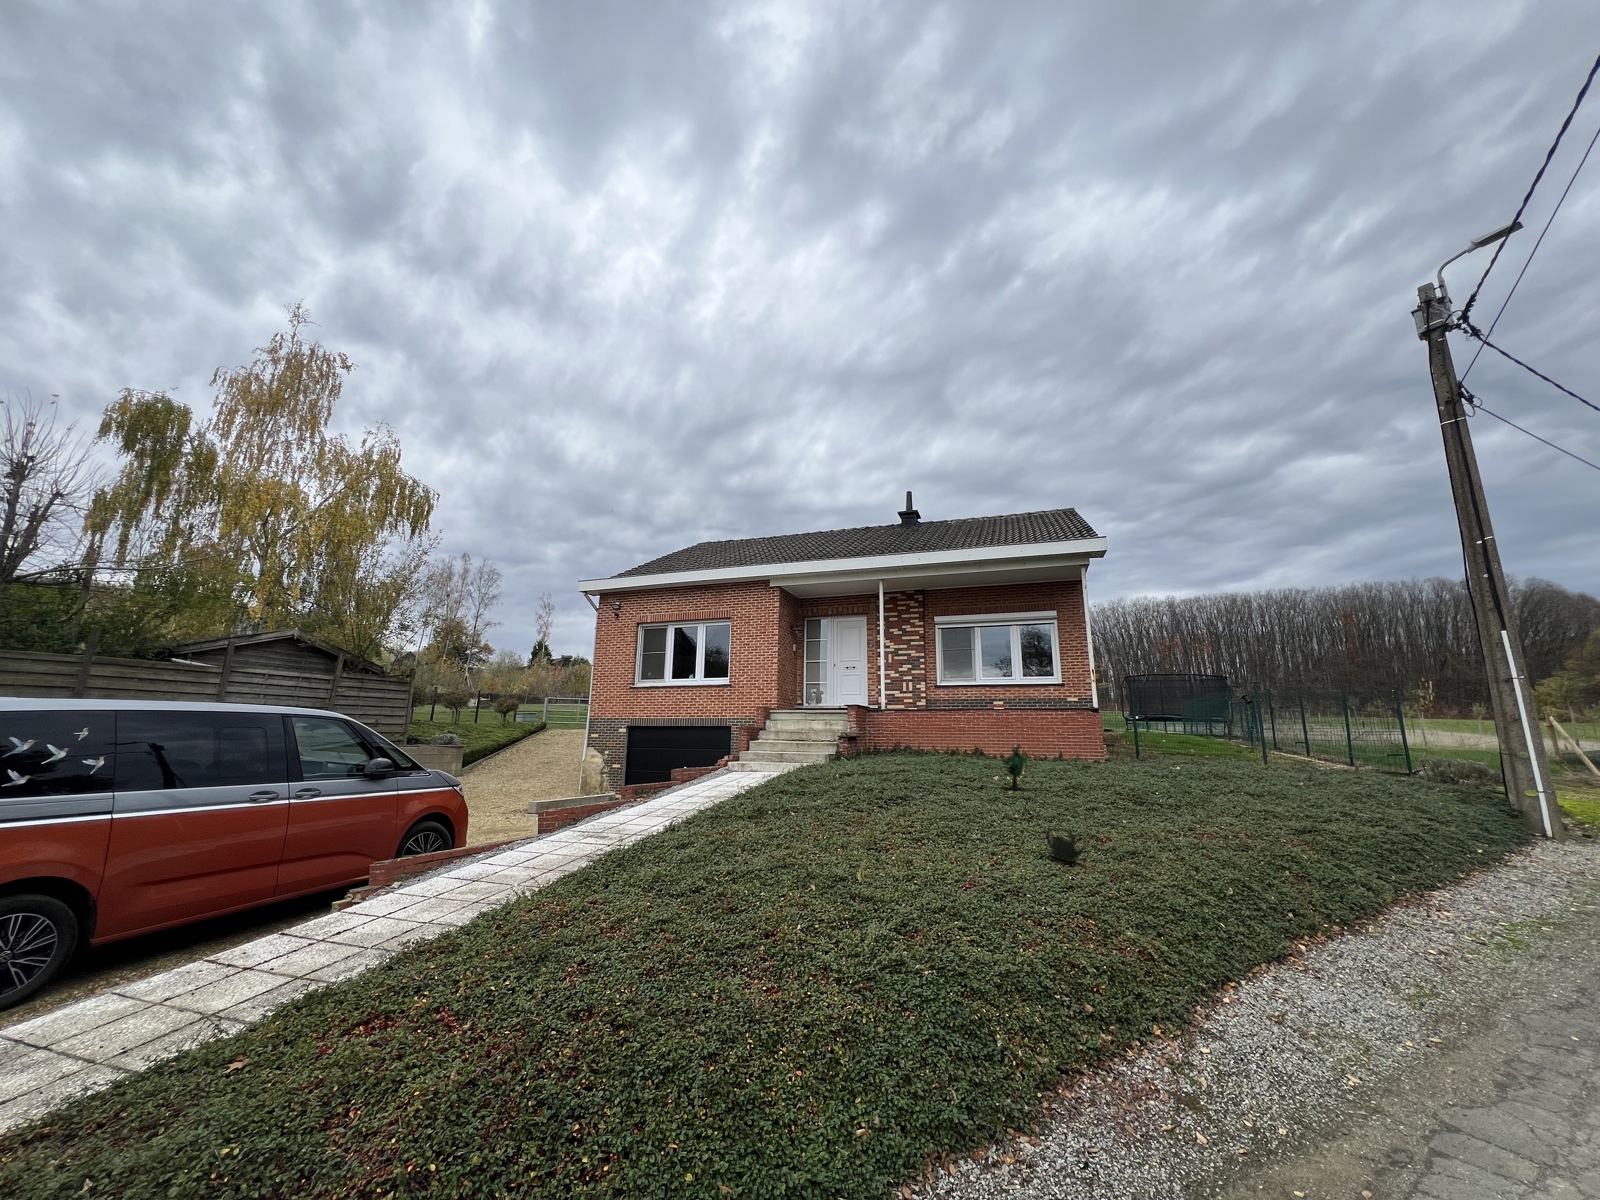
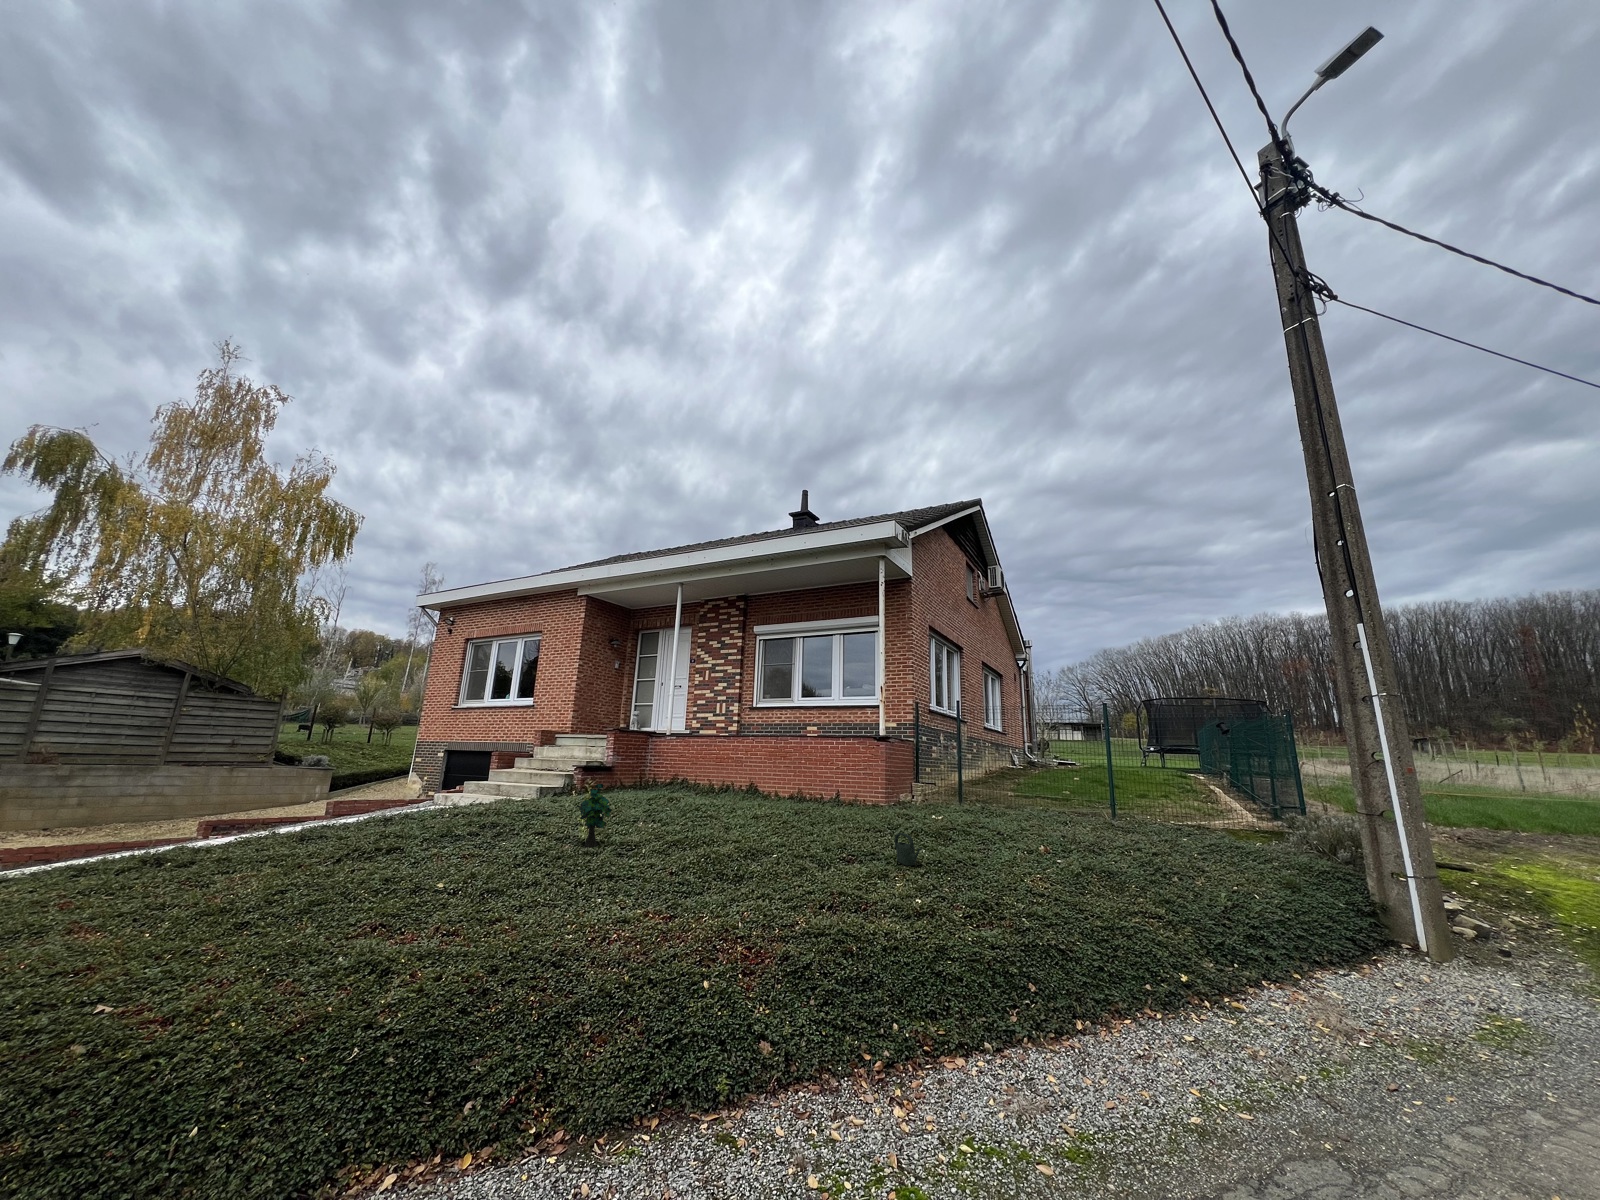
watering can: present [1046,828,1089,861] -> present [895,833,922,866]

